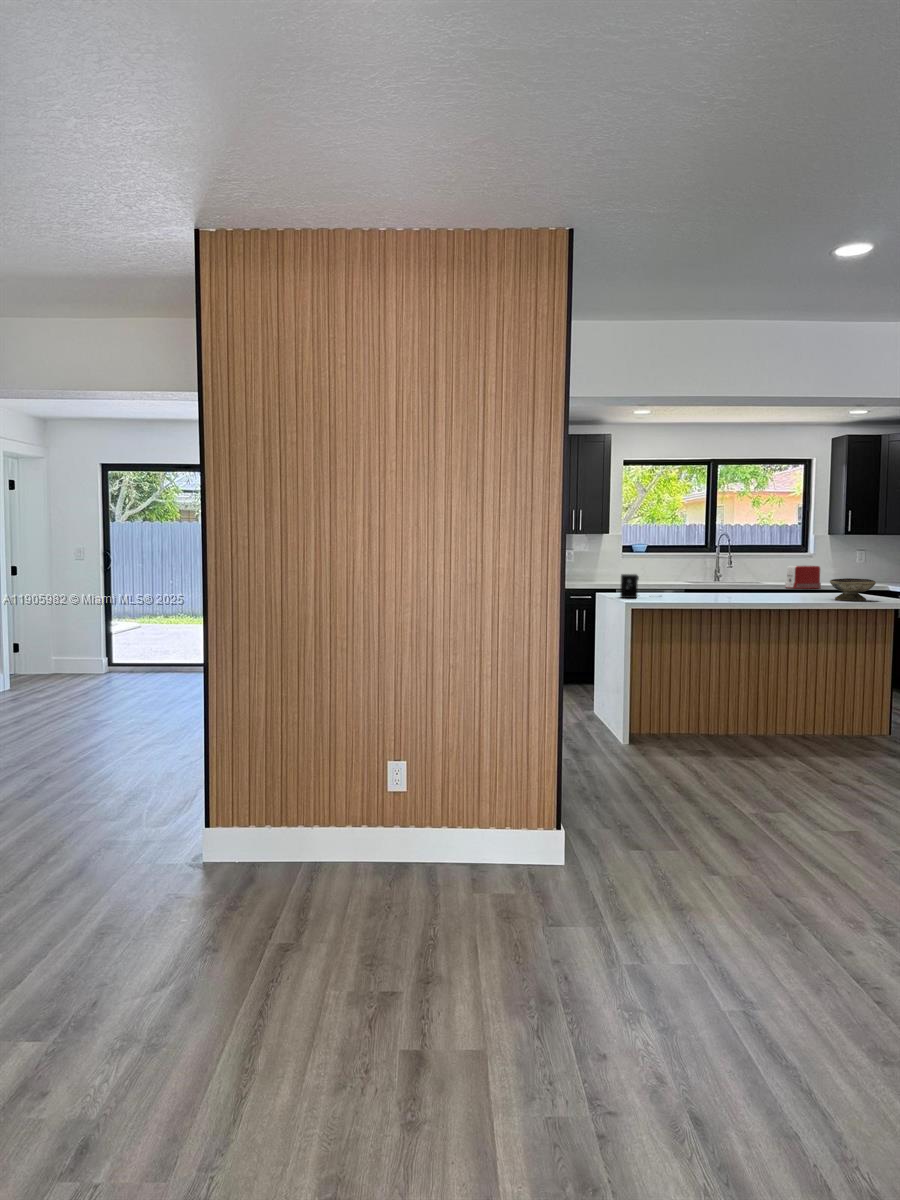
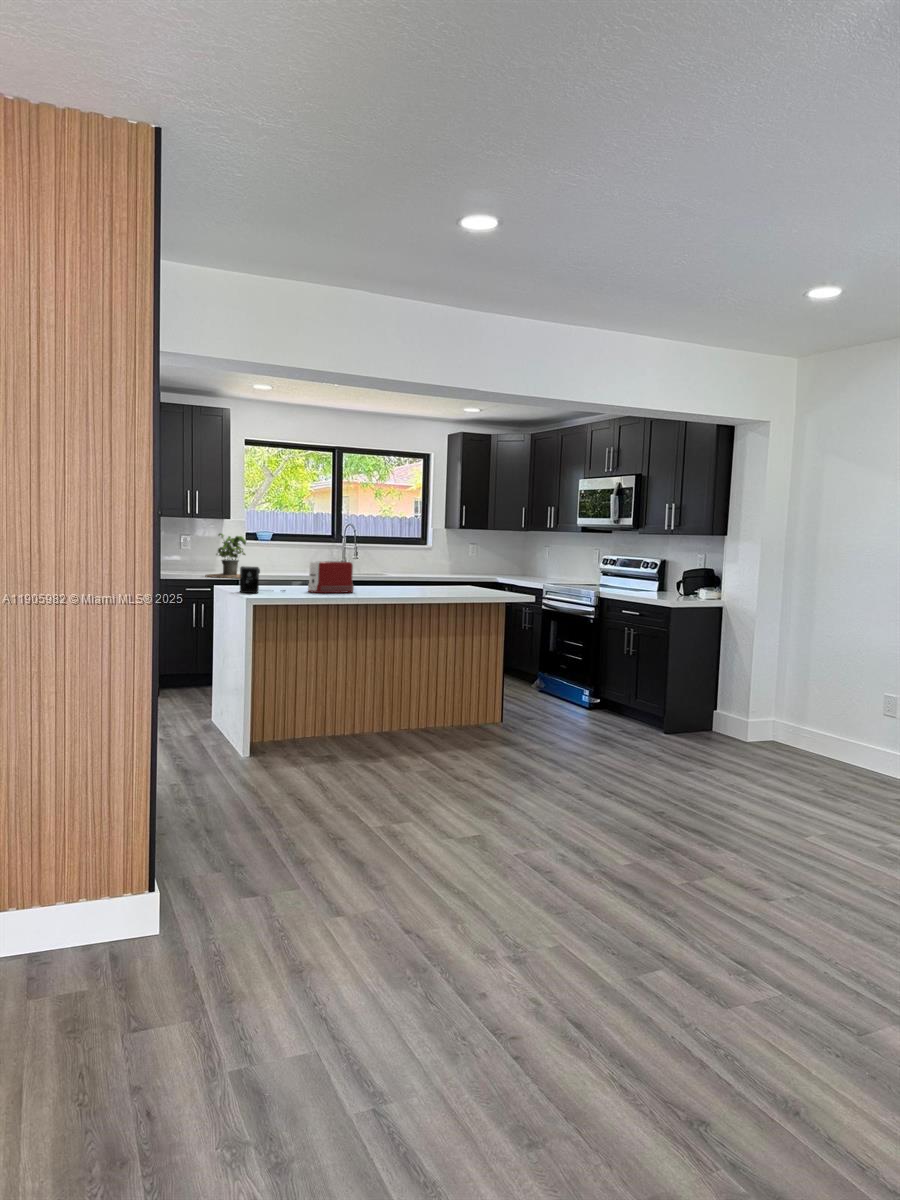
potted plant: none [587,546,634,587] -> present [205,533,246,579]
toaster: present [785,566,821,589] -> present [308,561,354,593]
decorative bowl: present [830,578,876,601] -> none [450,573,490,595]

